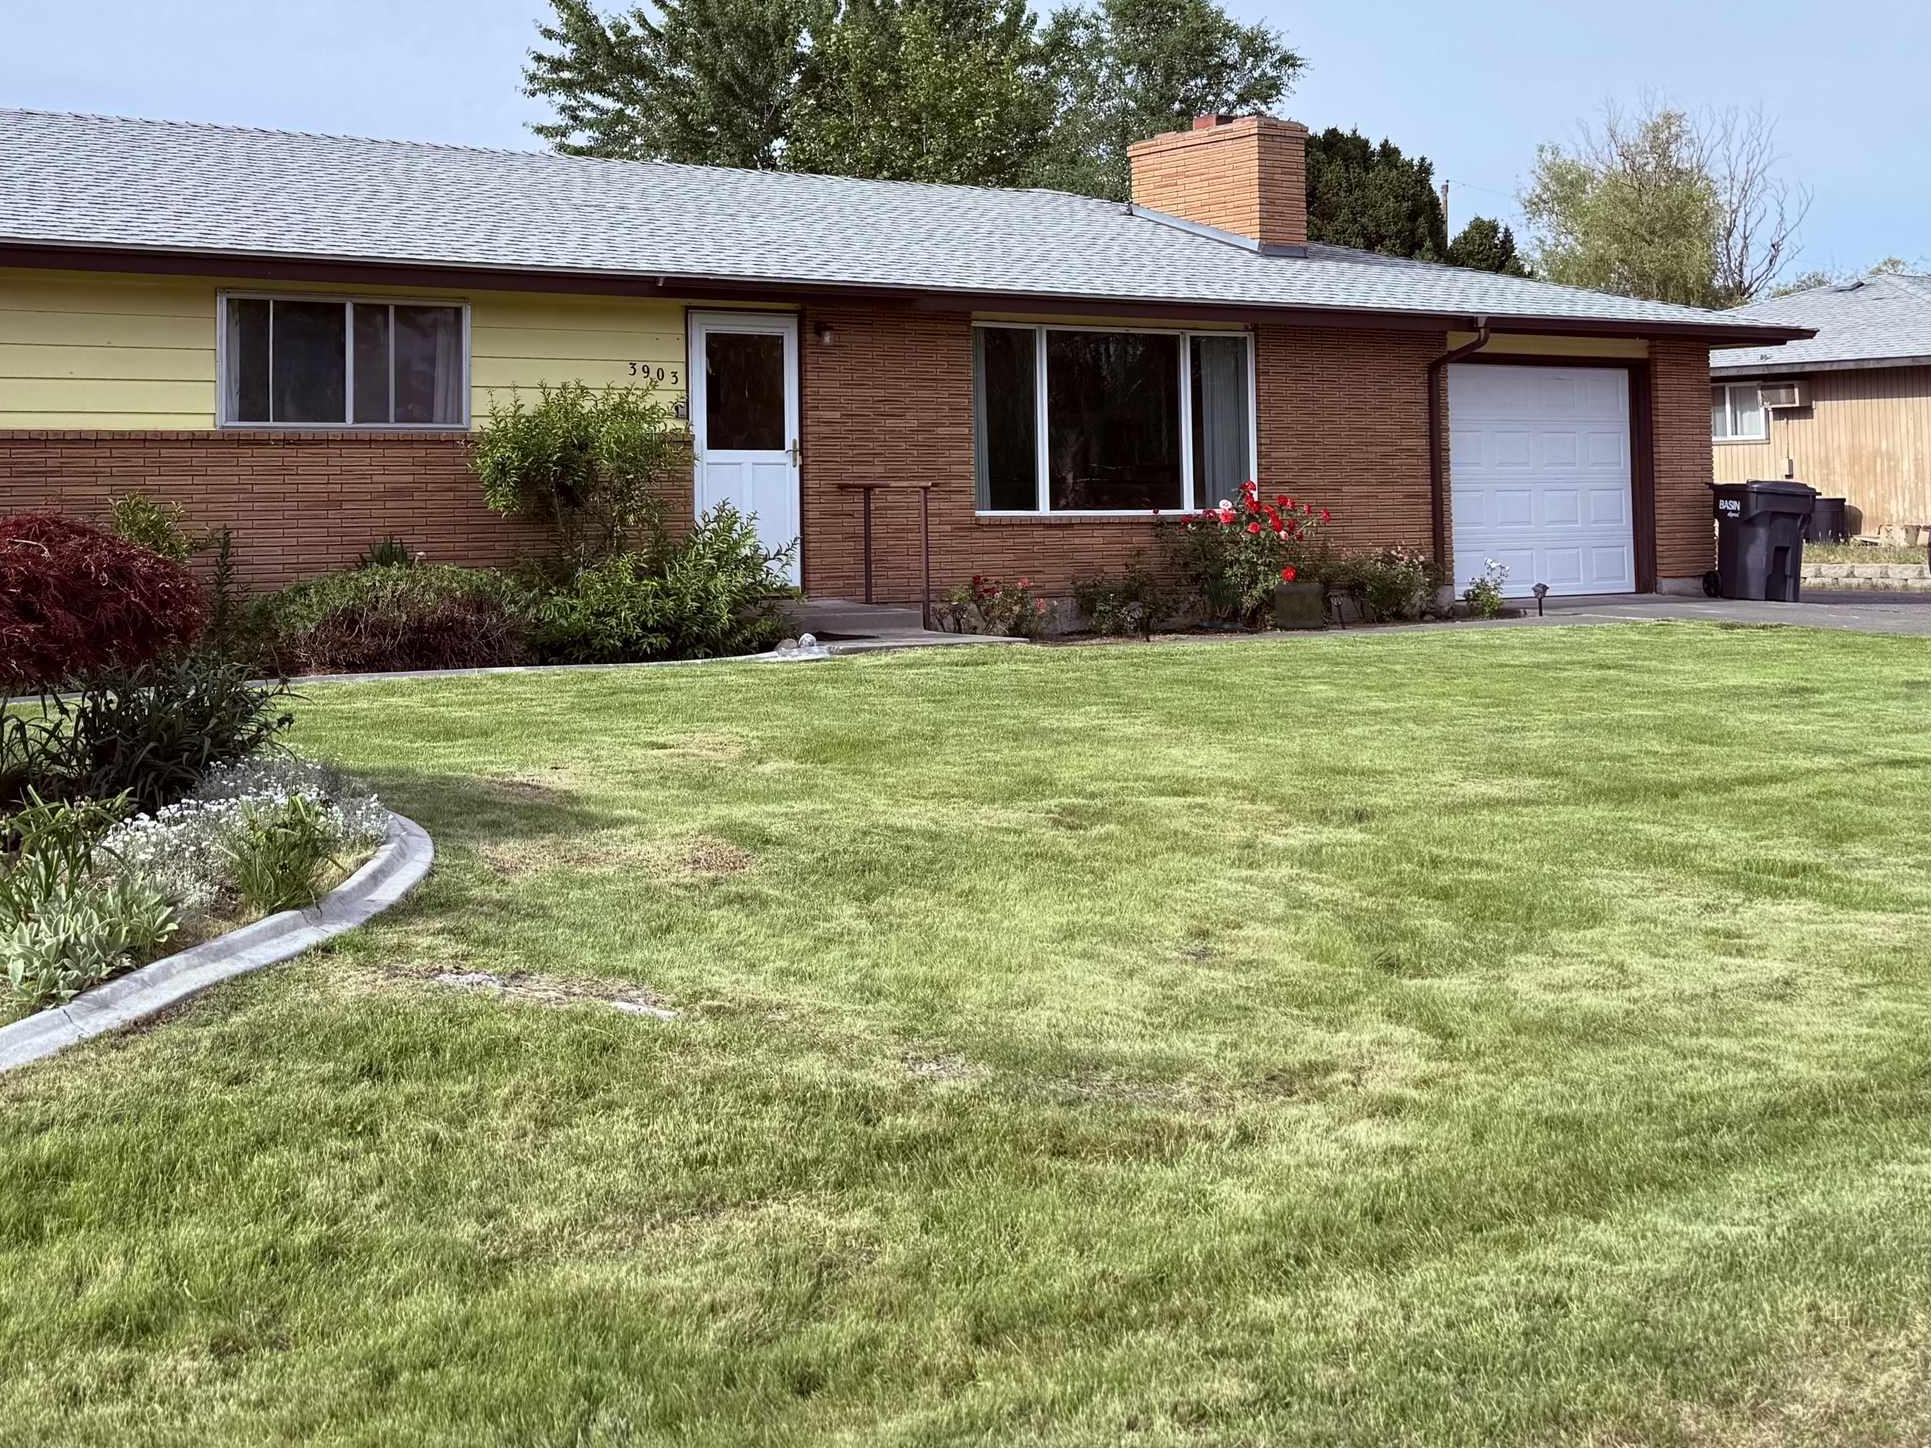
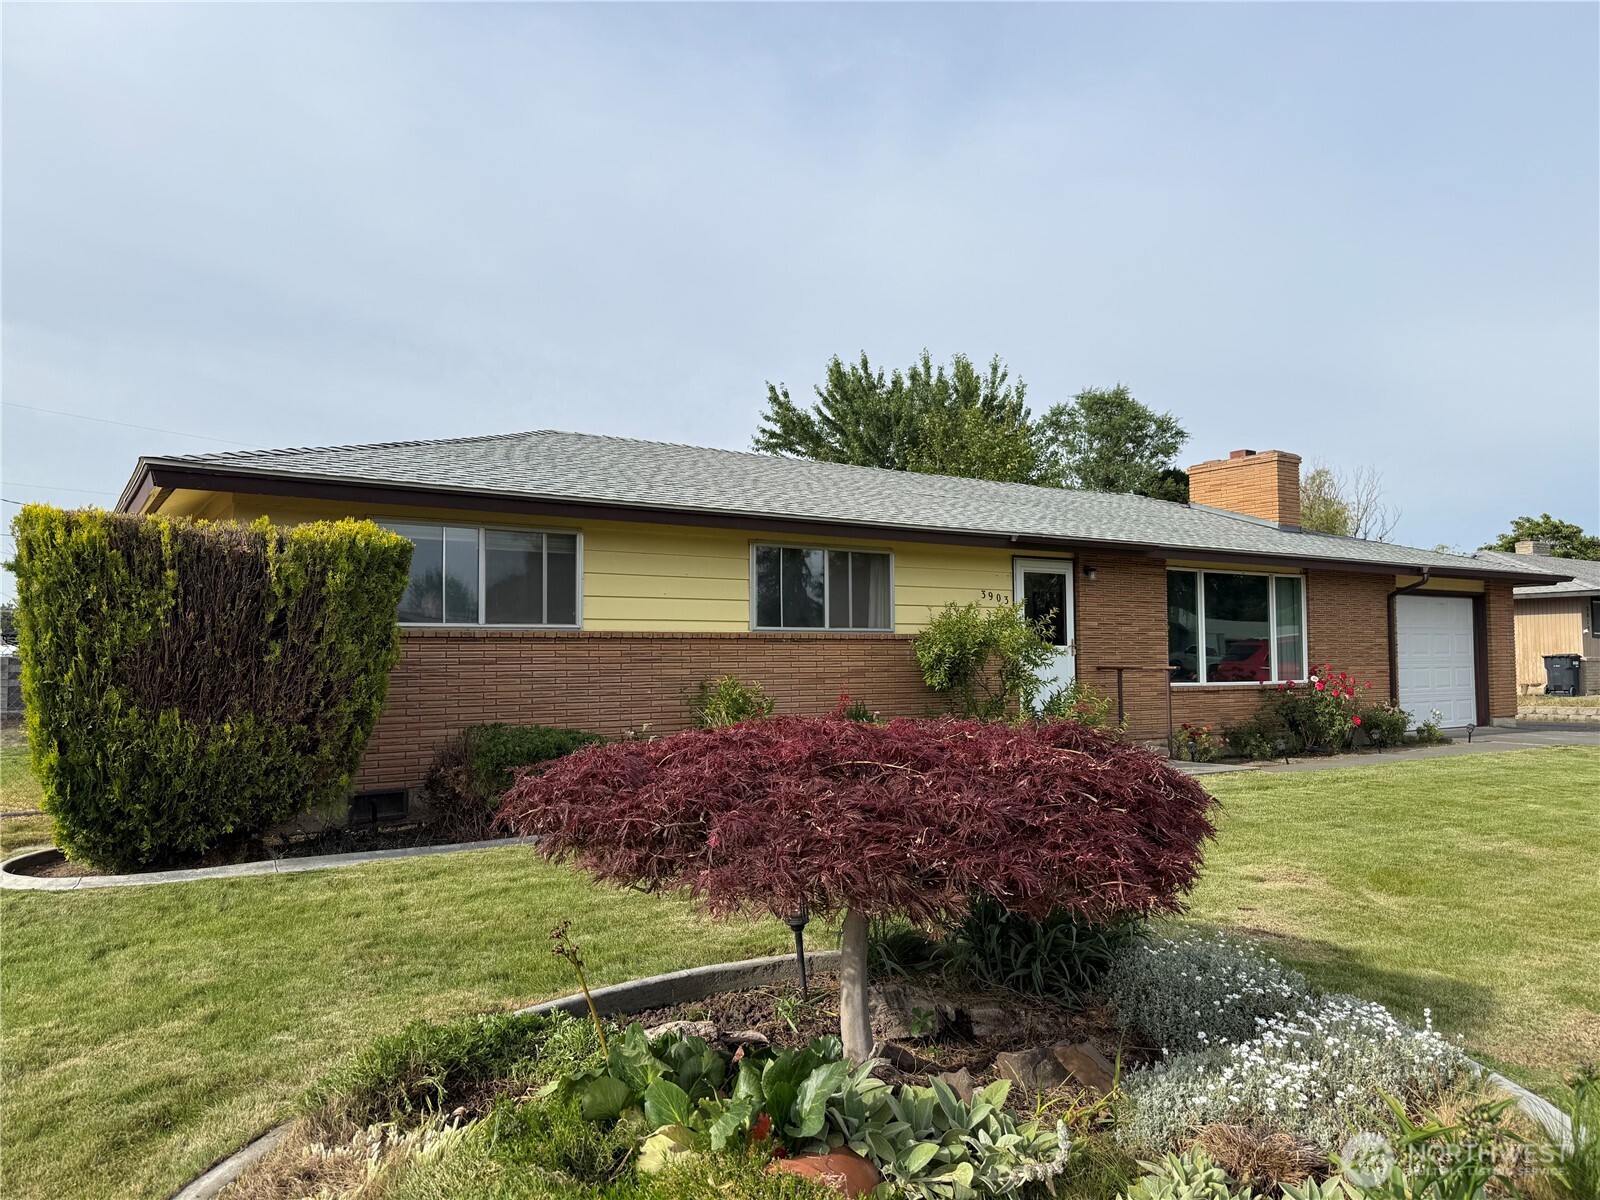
bucket: present [1275,582,1324,628] -> none [1347,721,1379,750]

